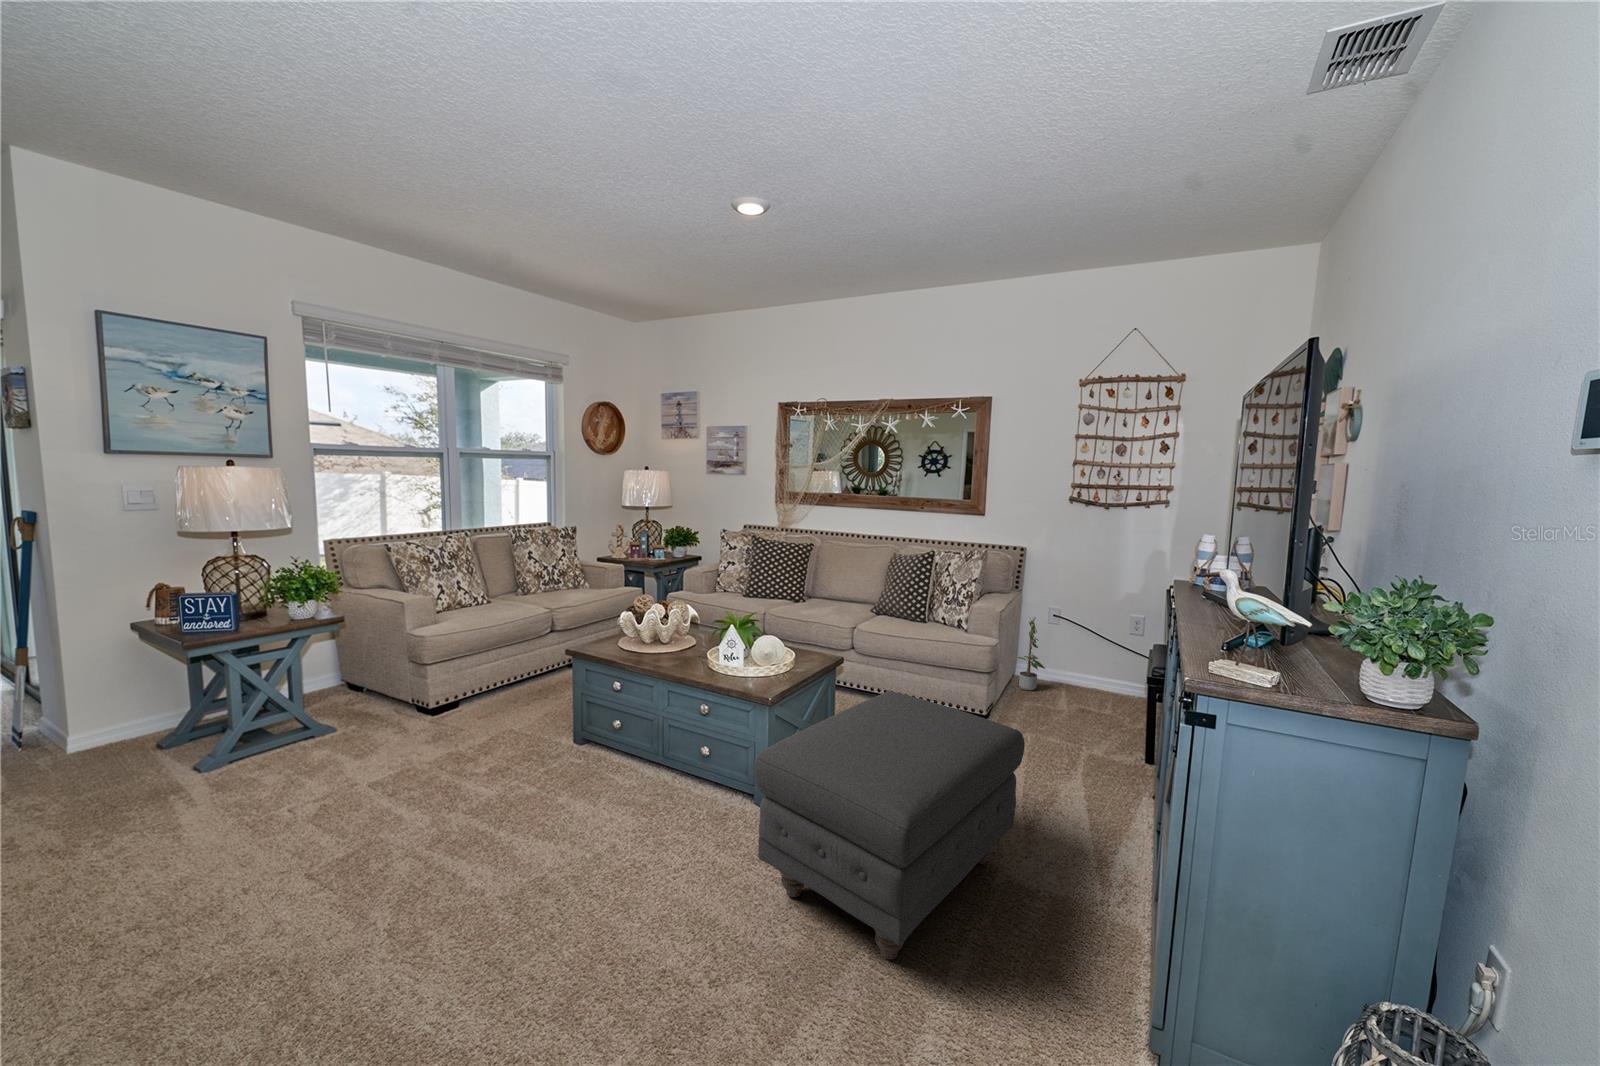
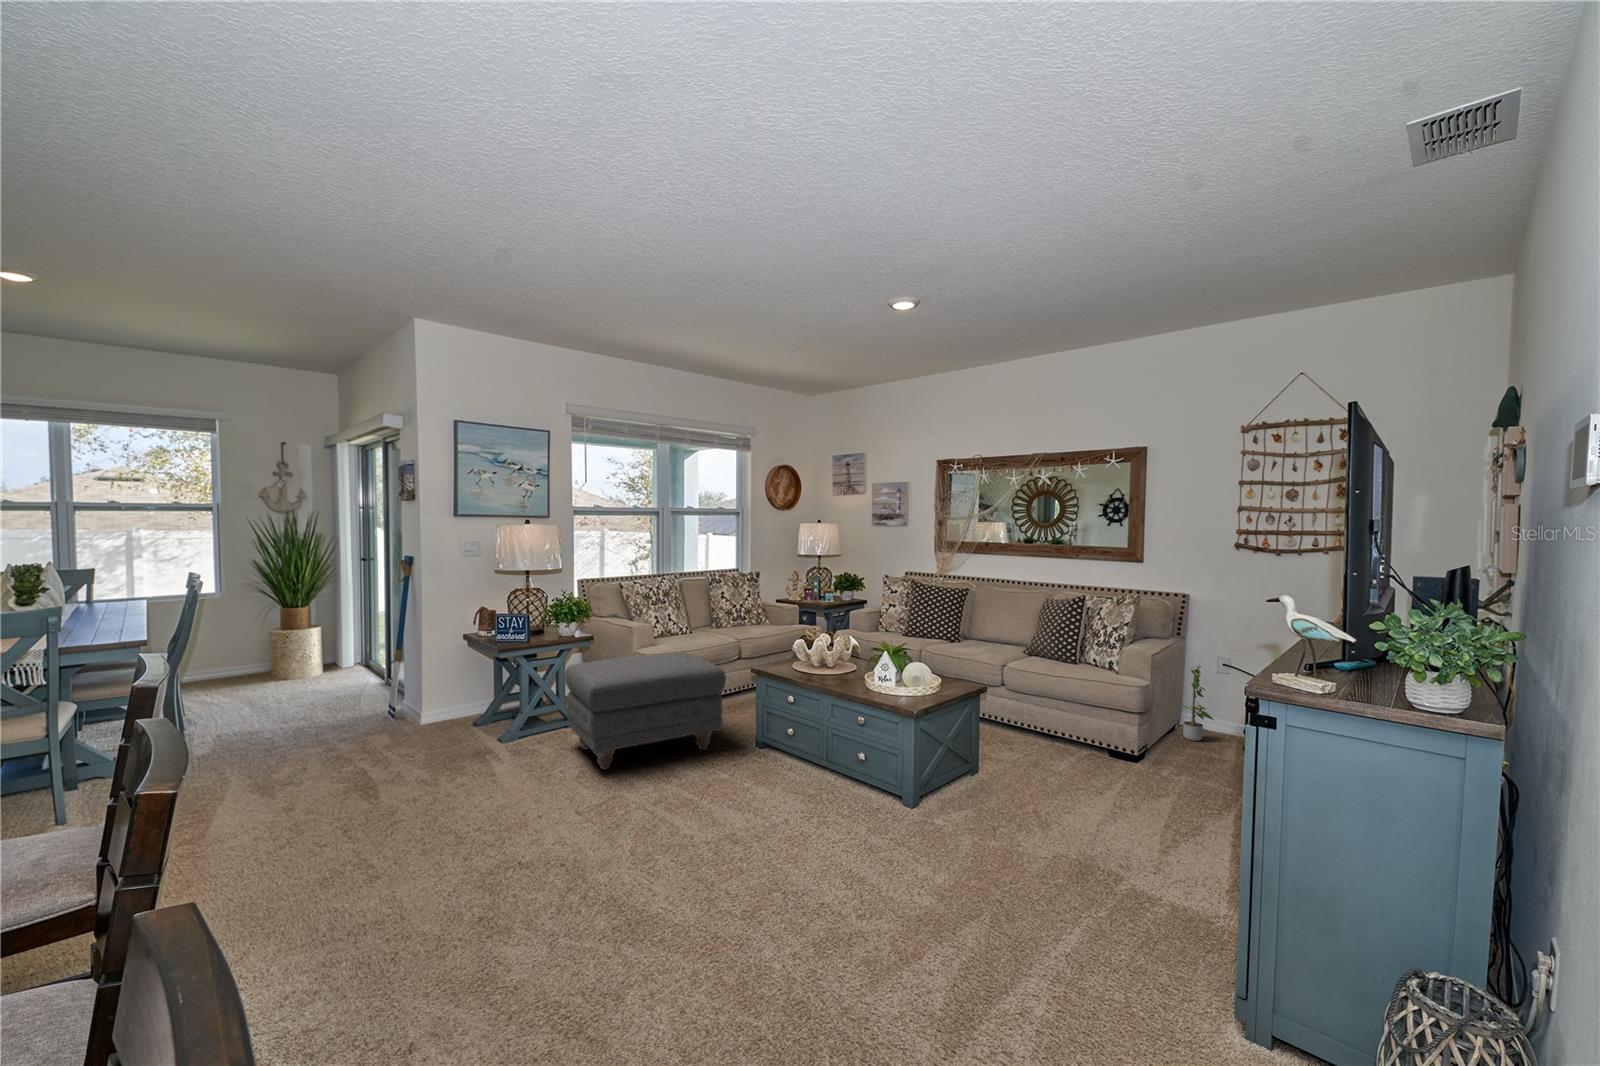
ottoman: present [754,691,1025,959] -> present [565,652,726,770]

